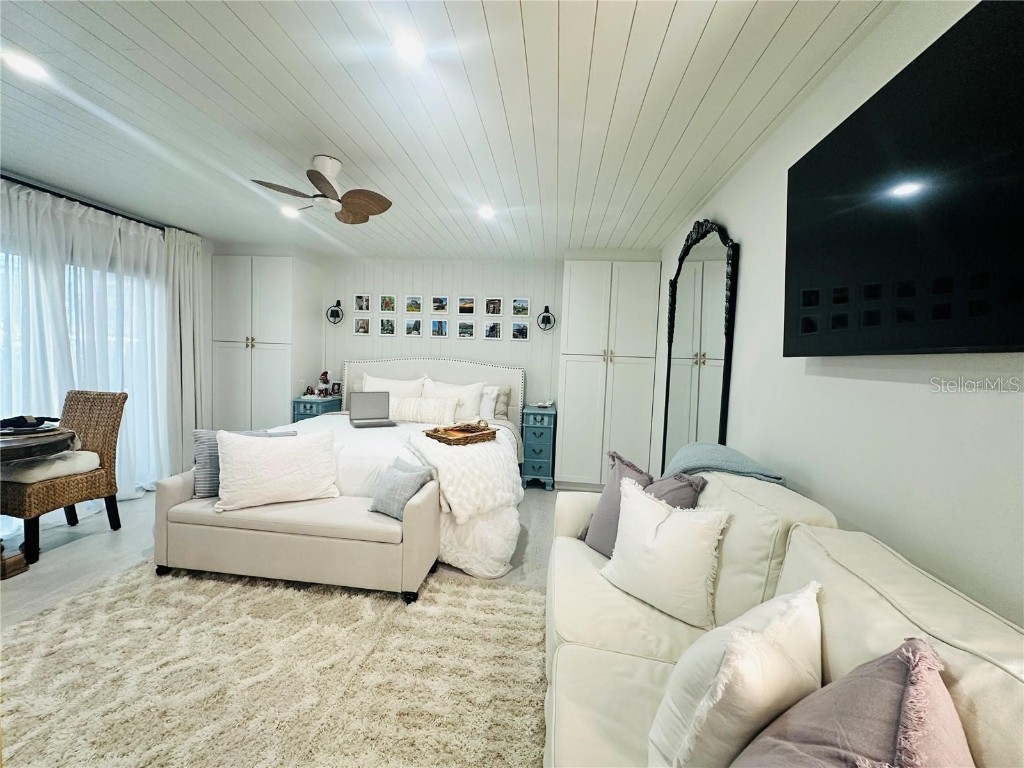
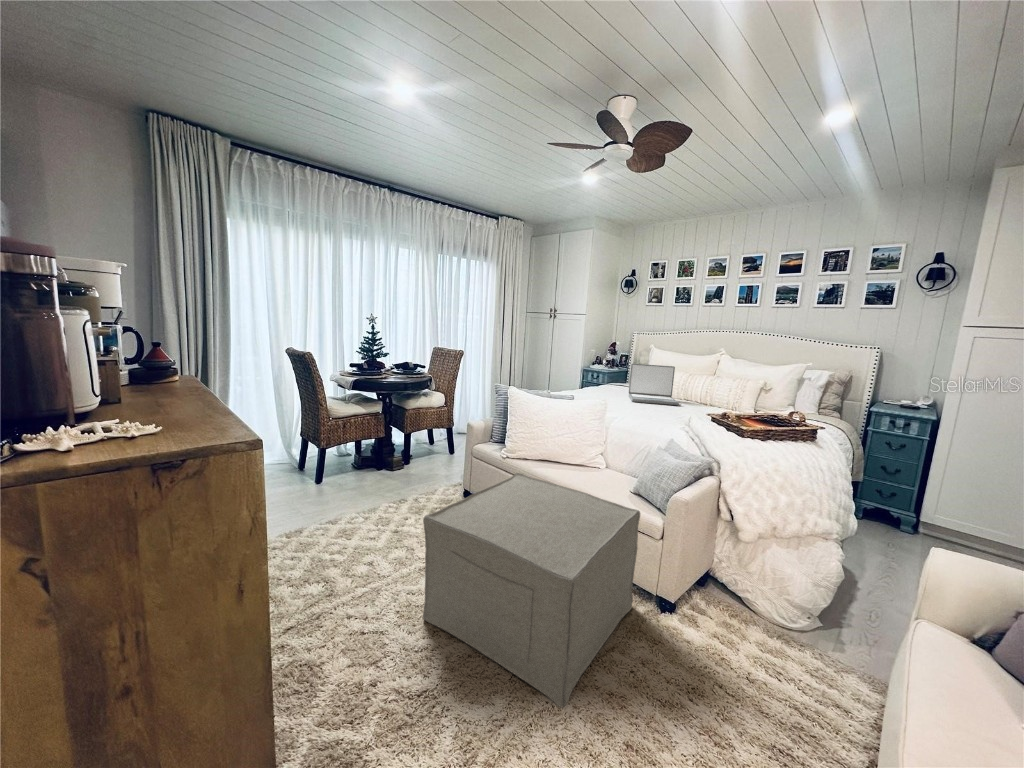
ottoman: none [131,523,383,732] -> present [423,473,640,707]

